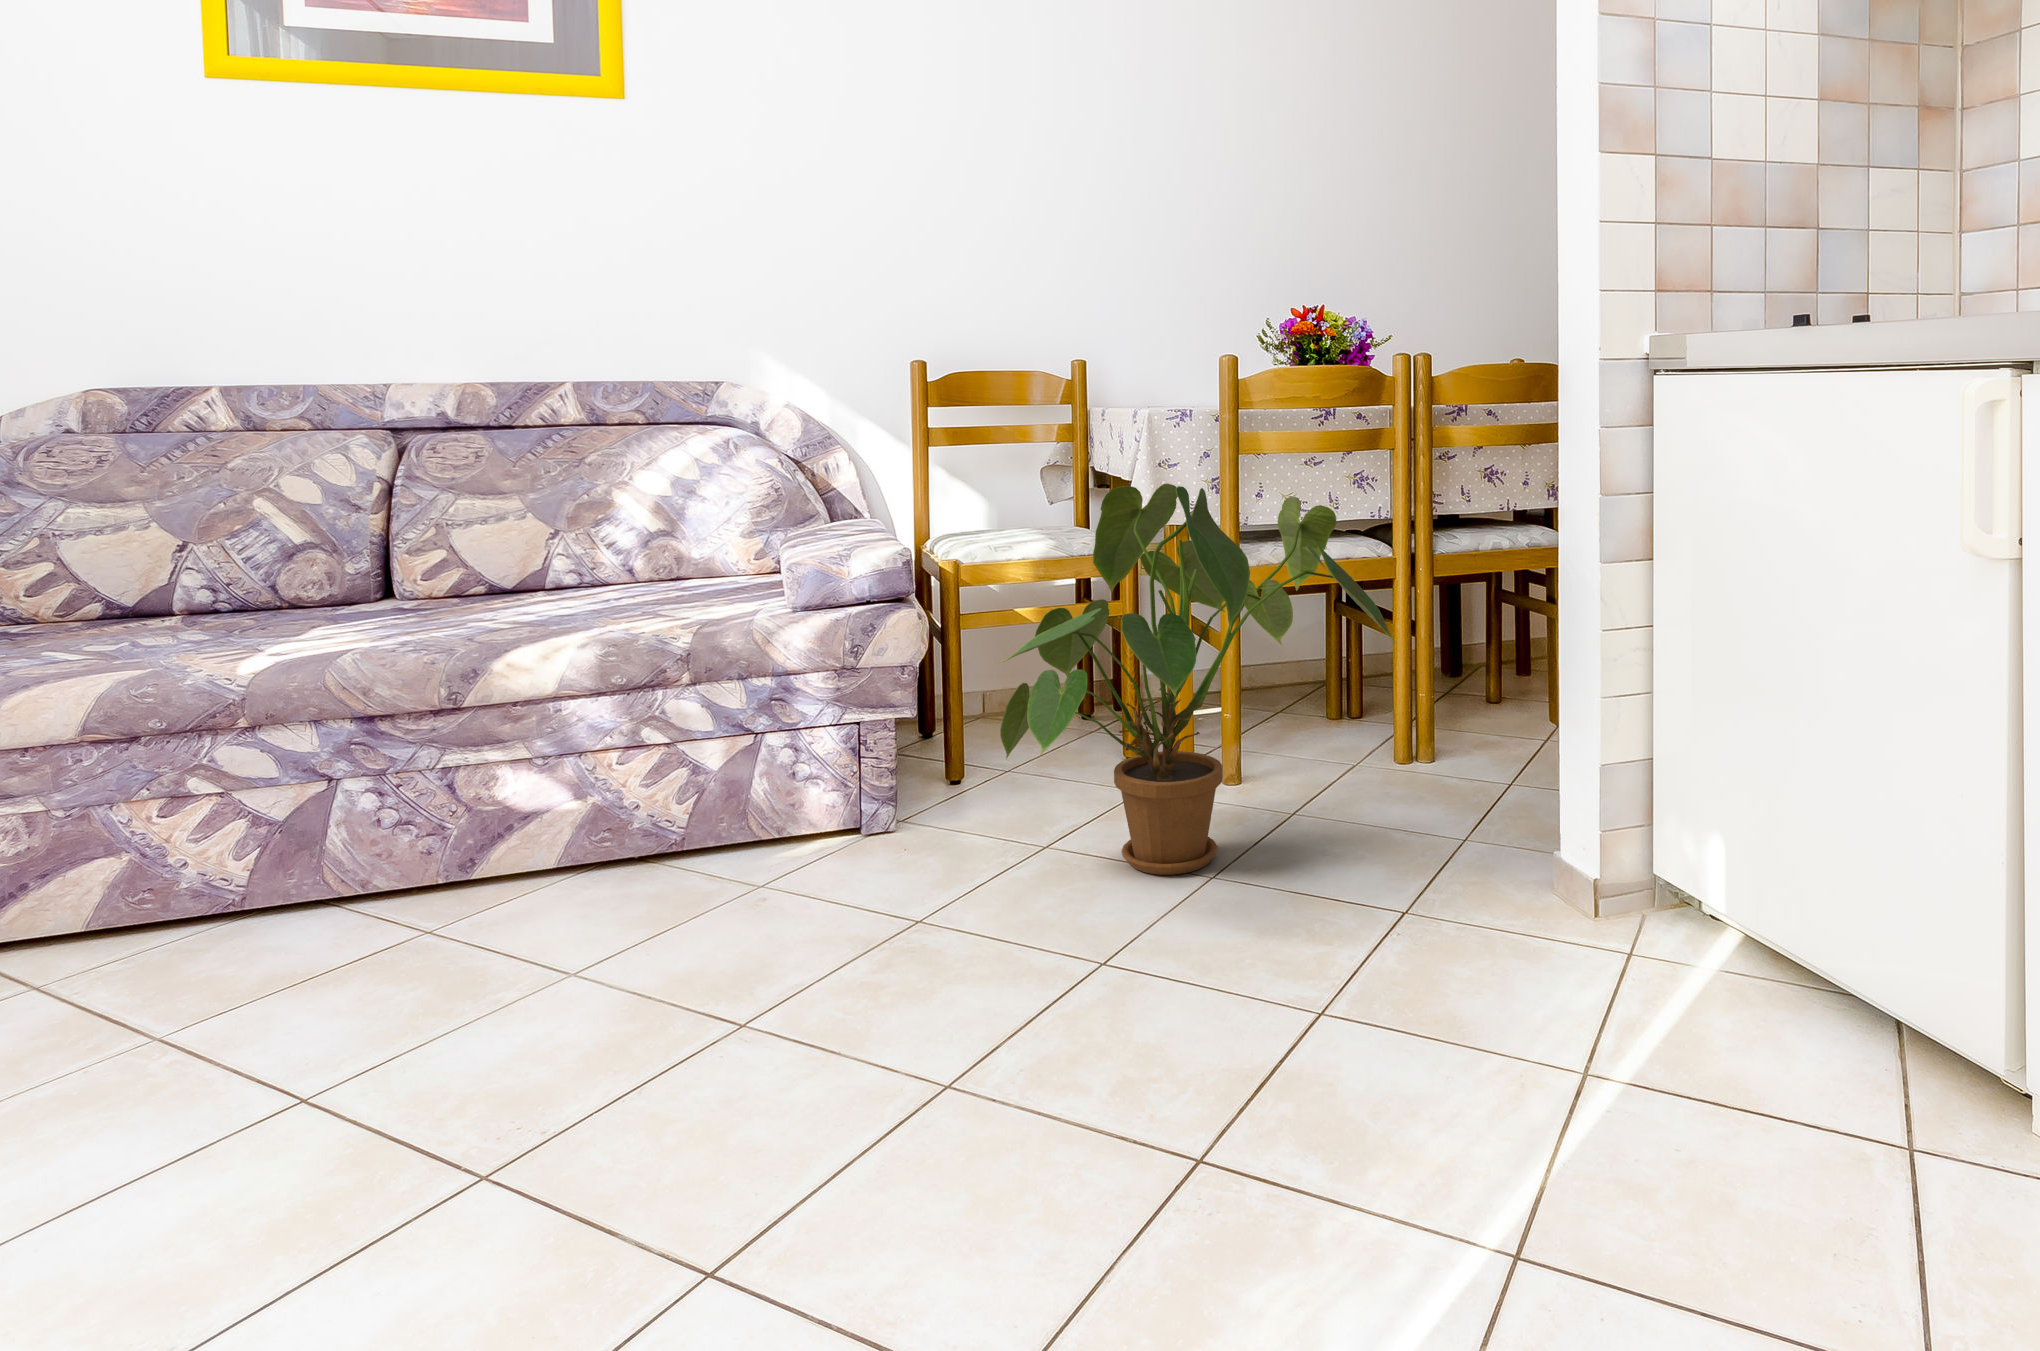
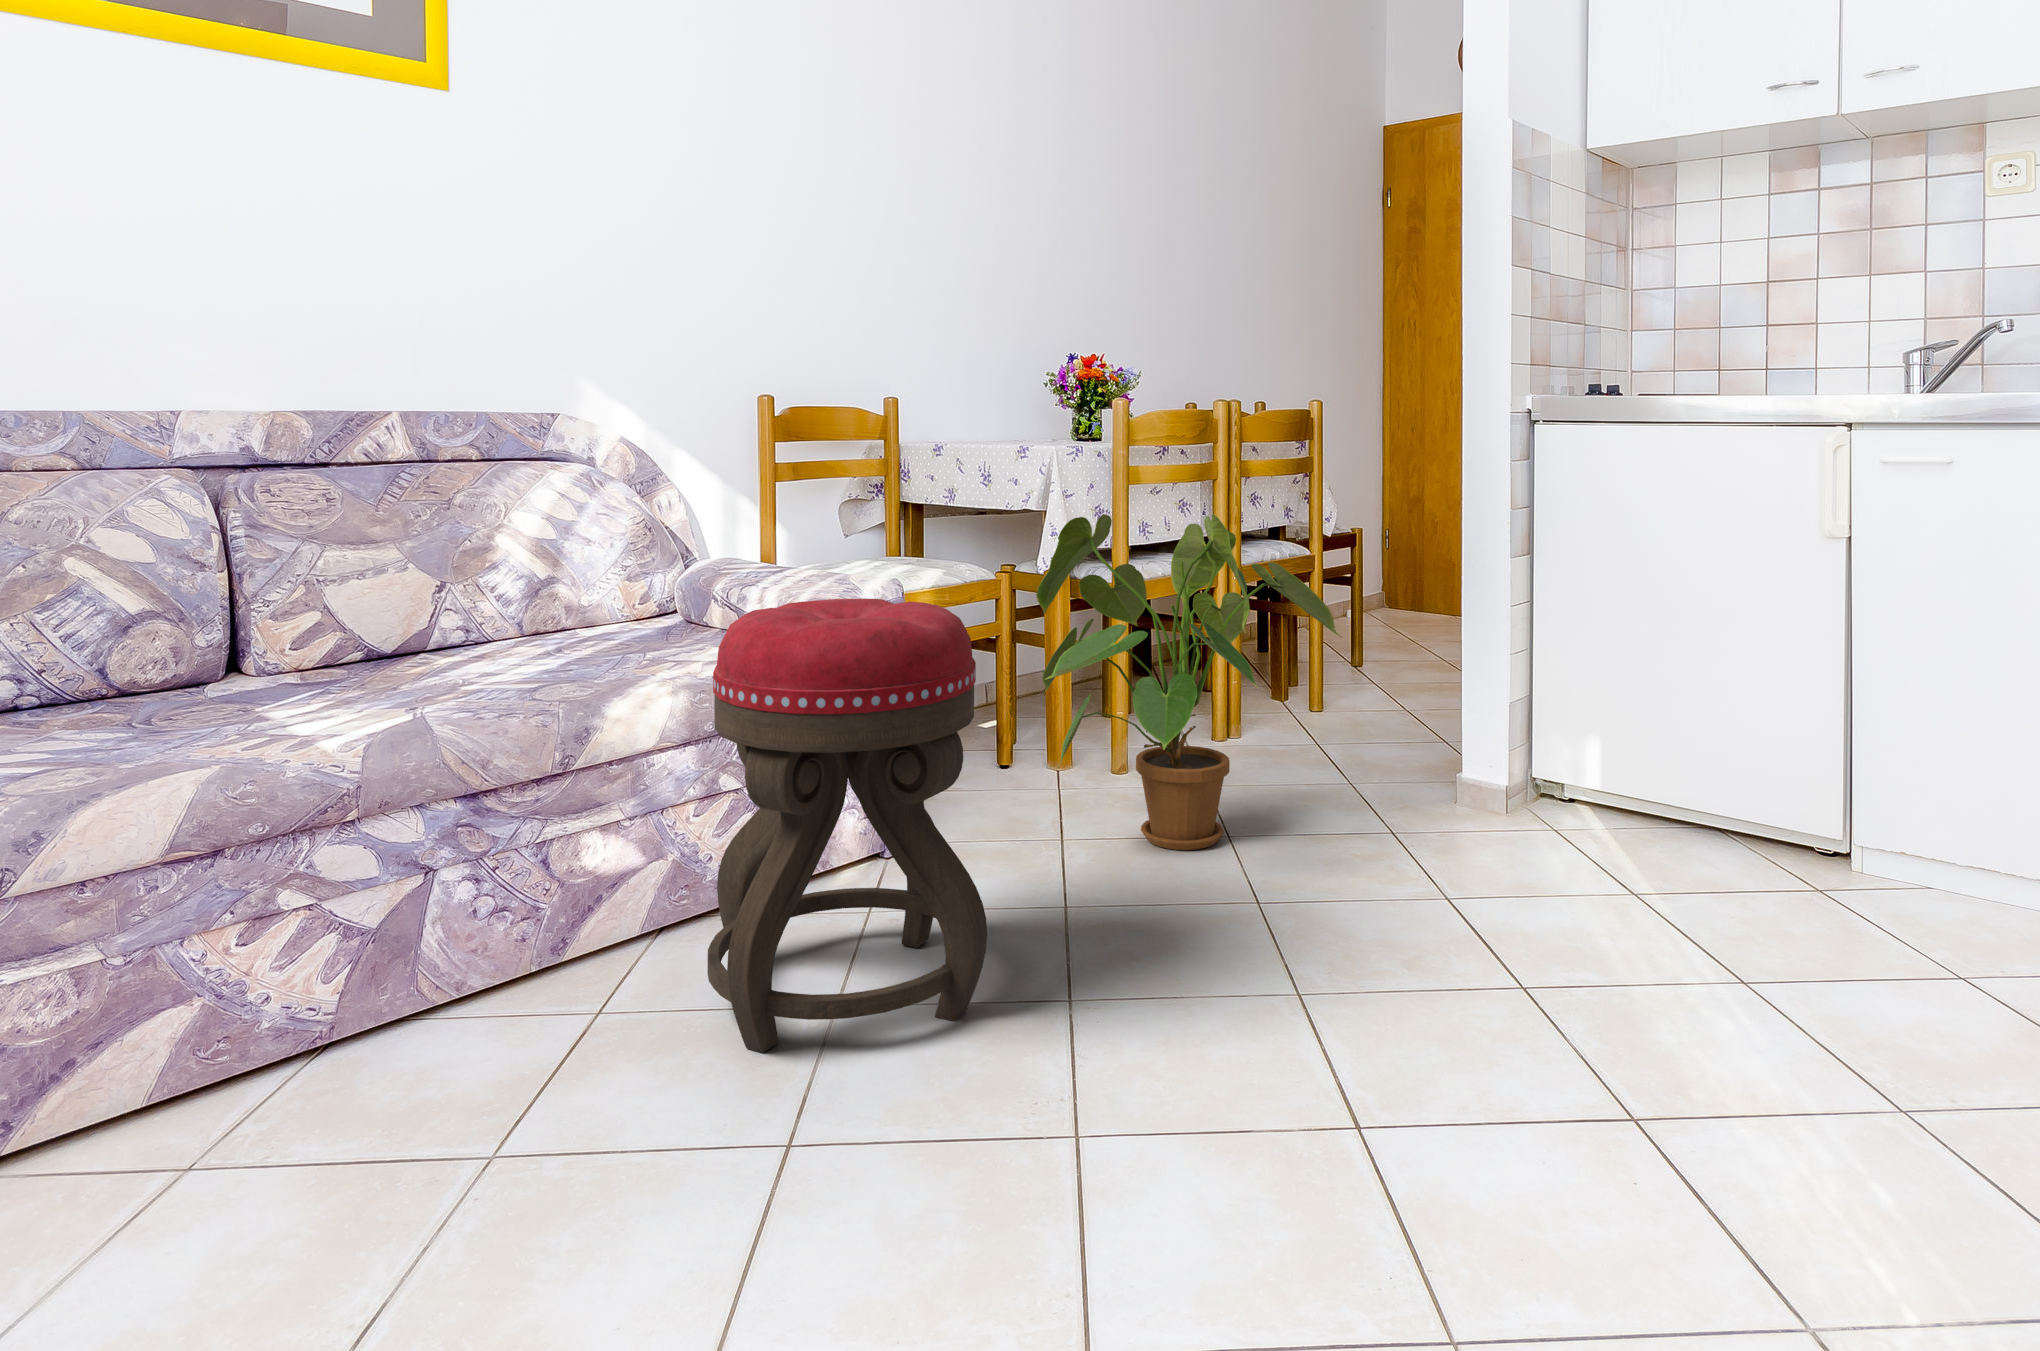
ottoman: none [429,563,782,1008] -> present [708,598,987,1053]

